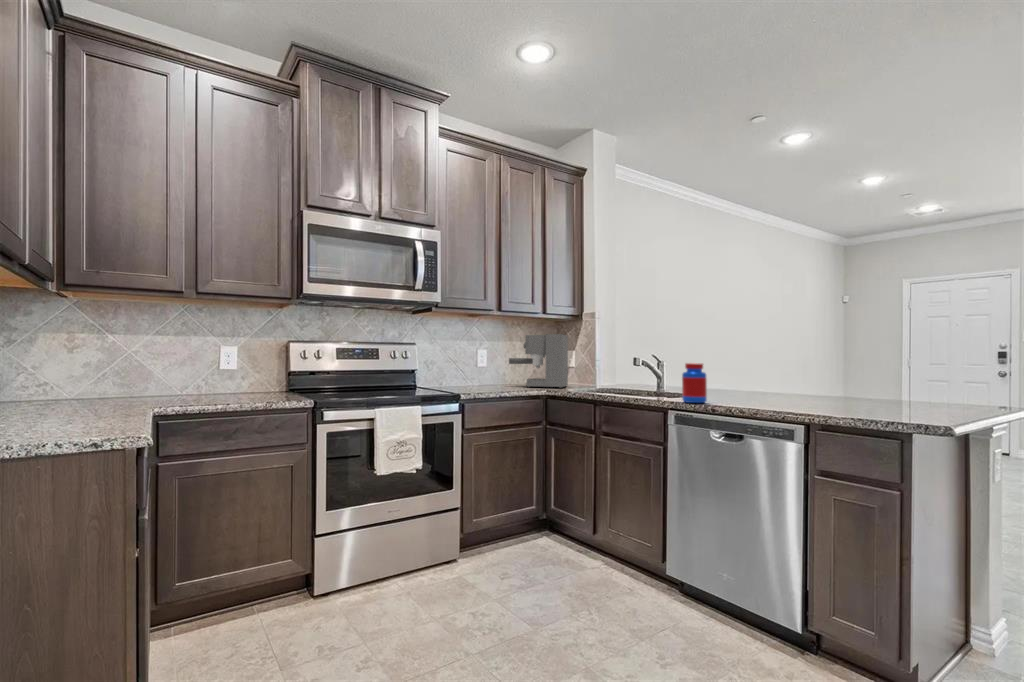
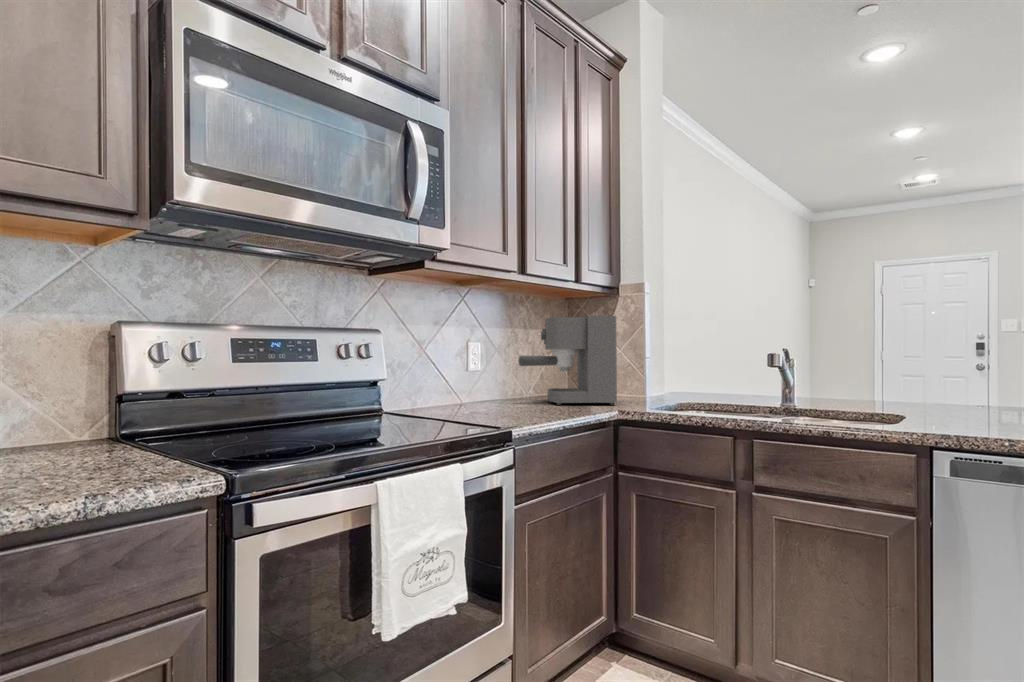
jar: present [682,363,707,403] -> none [921,364,972,434]

